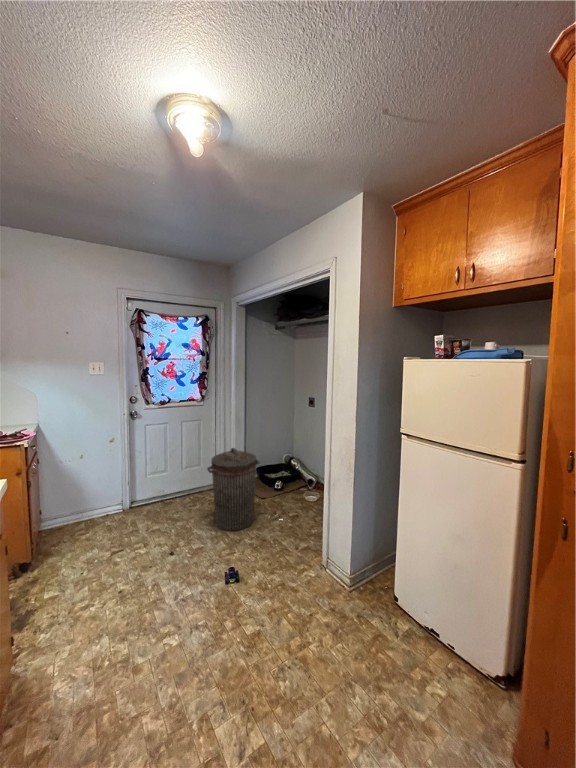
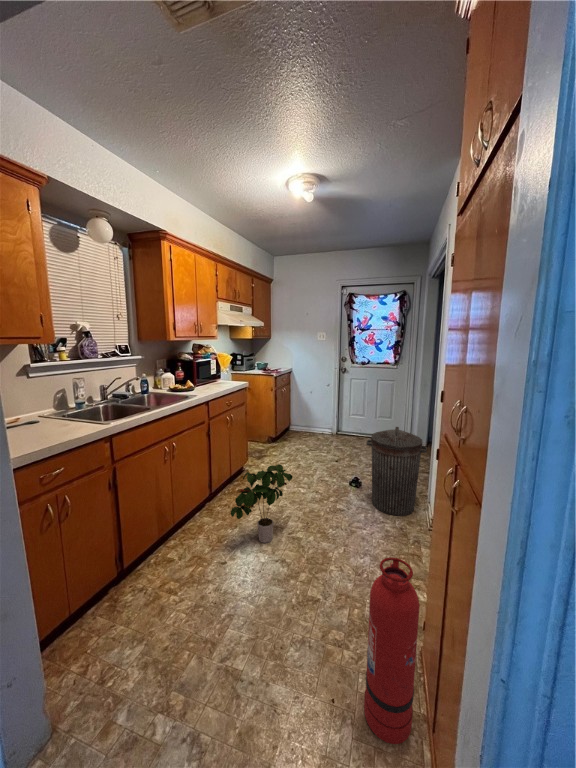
potted plant: none [119,525,171,629] -> present [231,464,292,543]
fire extinguisher: none [345,536,383,674] -> present [364,557,420,744]

